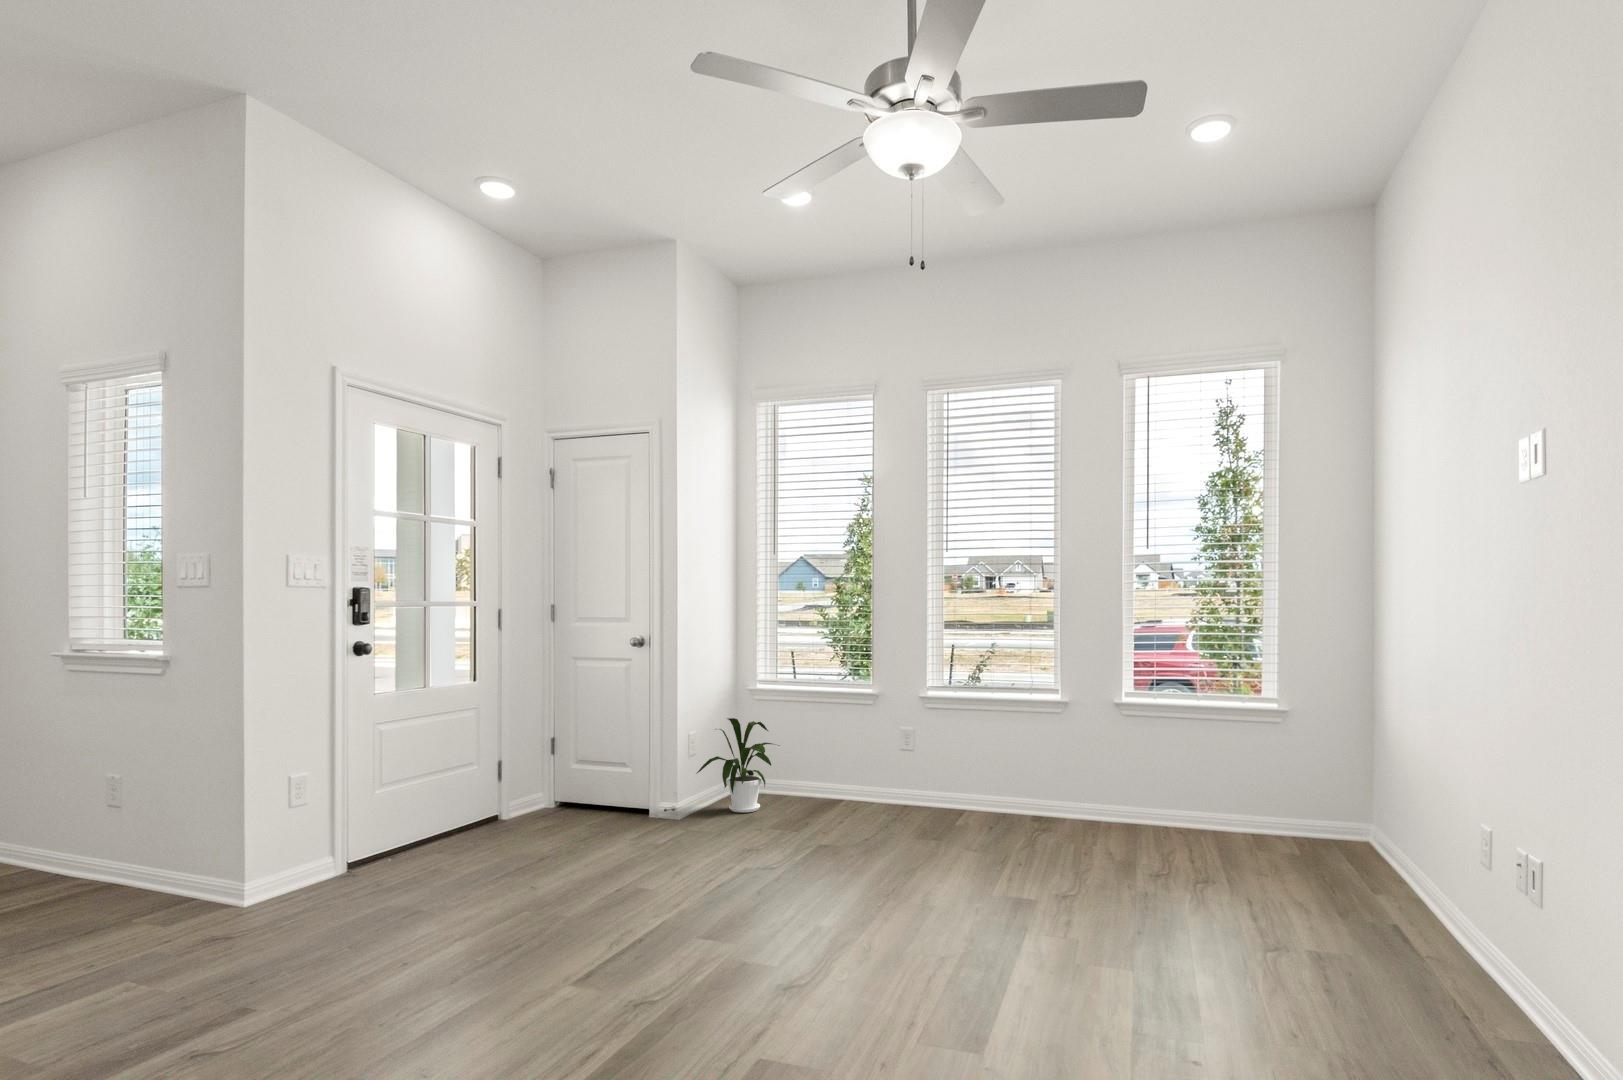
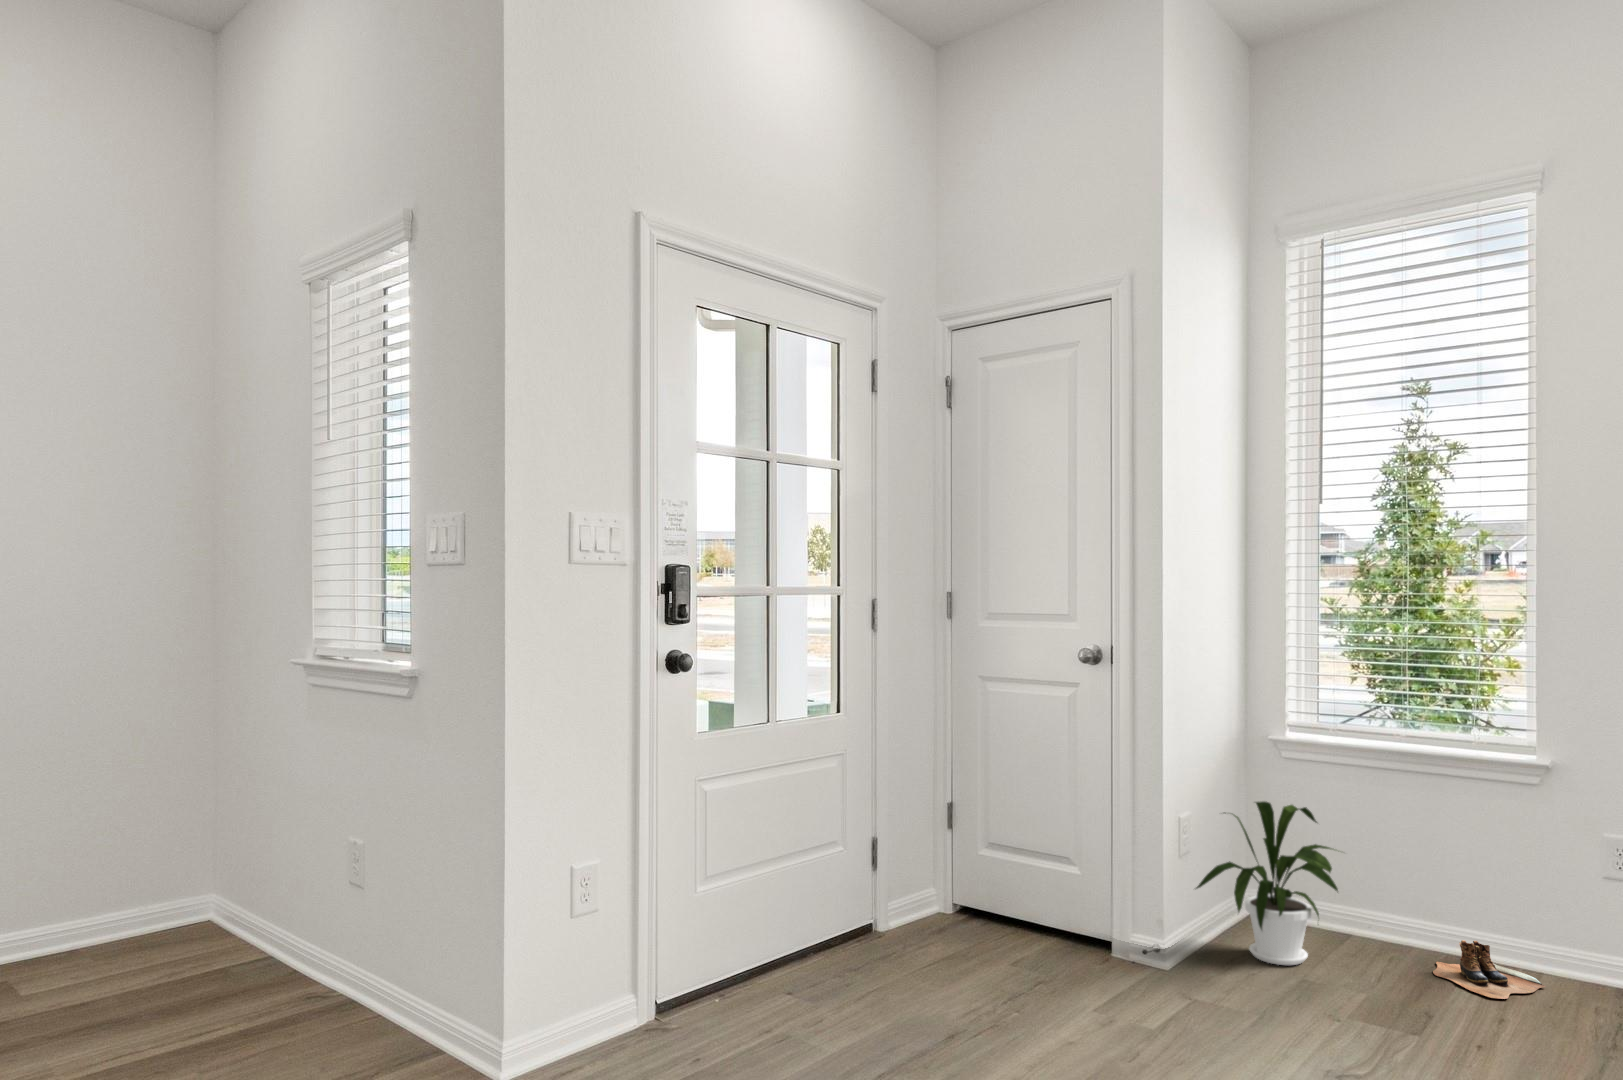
boots: none [824,788,878,814] -> present [1433,940,1545,999]

